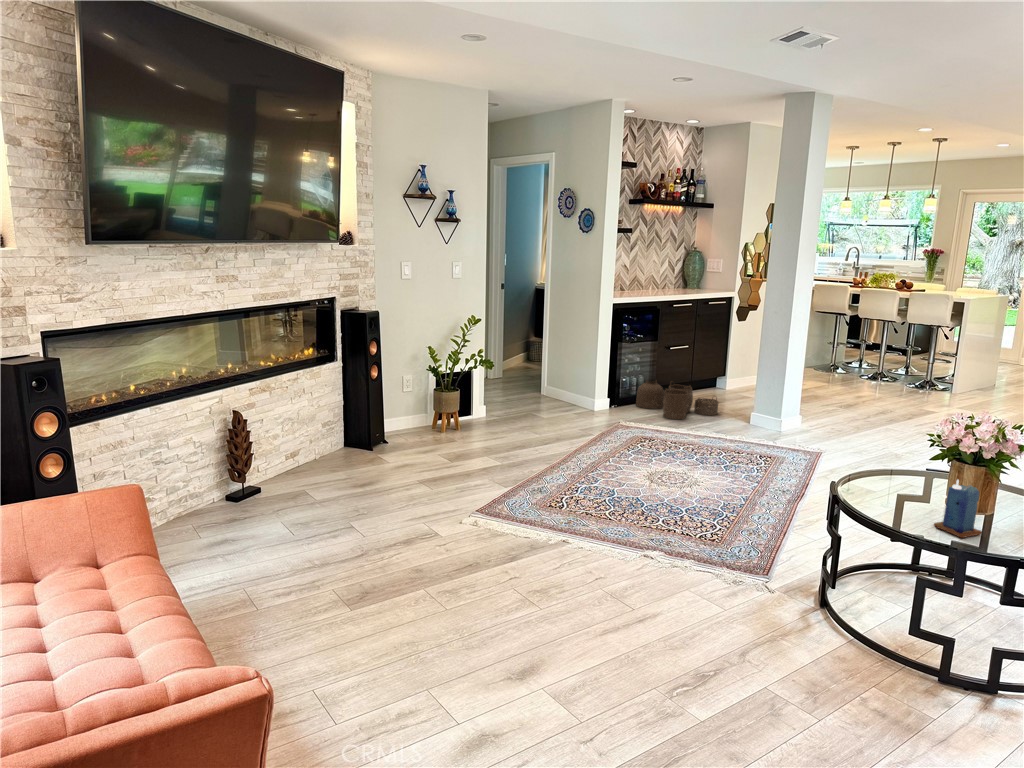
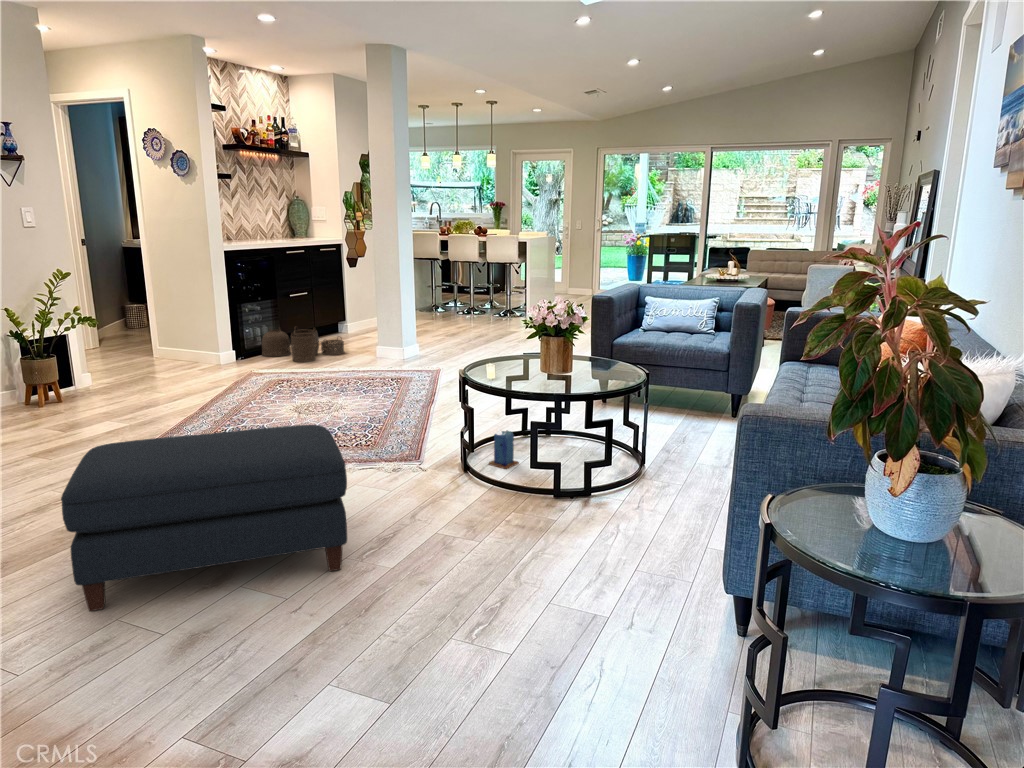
candle: present [934,480,982,538] -> present [489,428,519,469]
ottoman: none [399,508,665,704] -> present [61,425,347,611]

